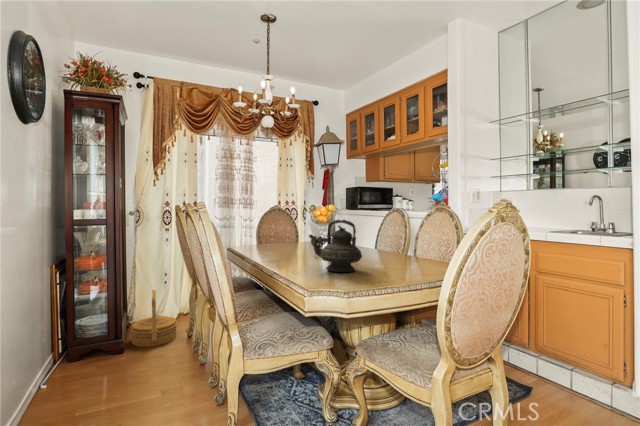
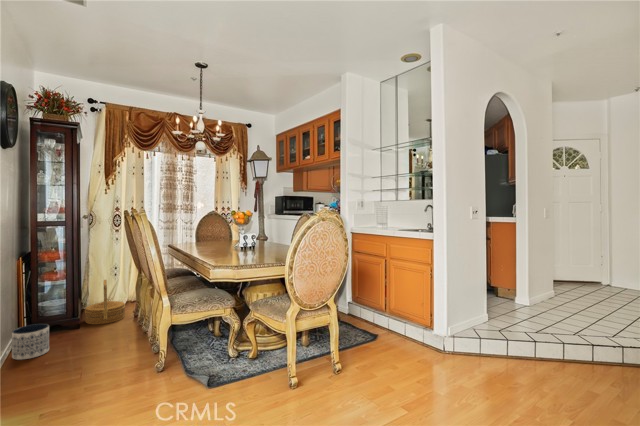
teapot: present [309,220,362,272] -> none [222,221,258,257]
planter: none [39,352,85,402] -> present [12,324,49,360]

